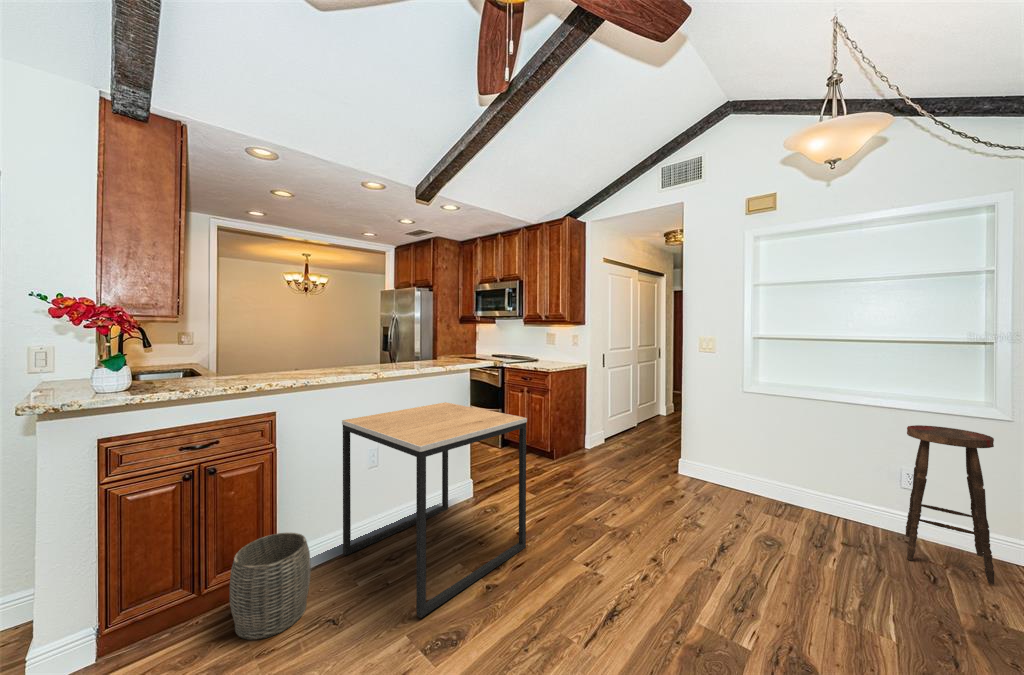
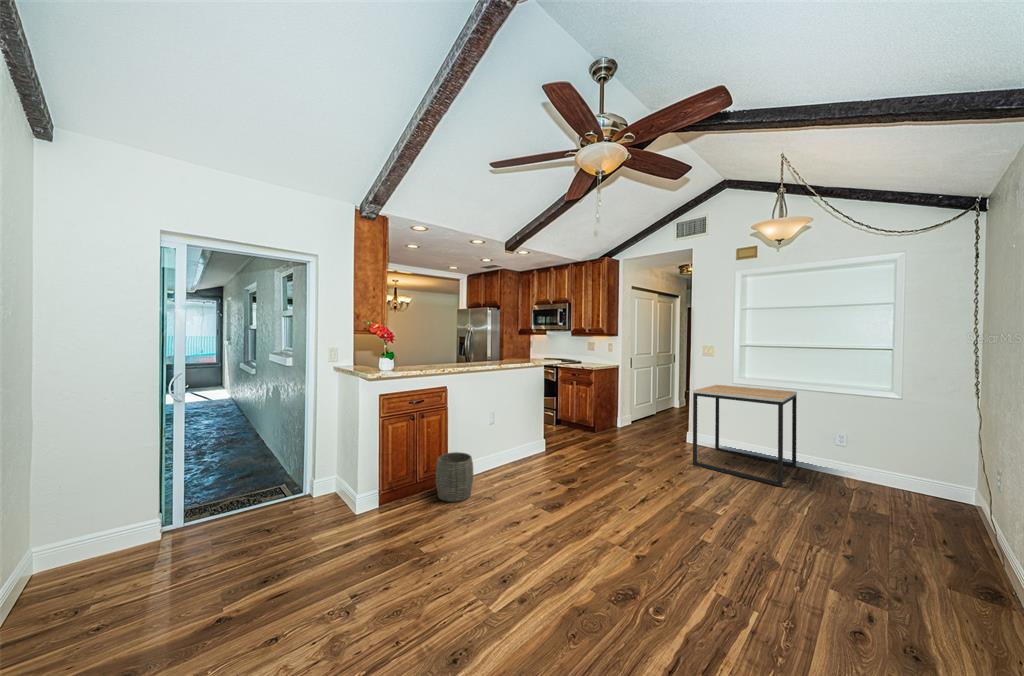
side table: present [342,402,527,618] -> present [693,385,797,486]
bar stool: present [906,425,994,584] -> none [833,403,886,498]

